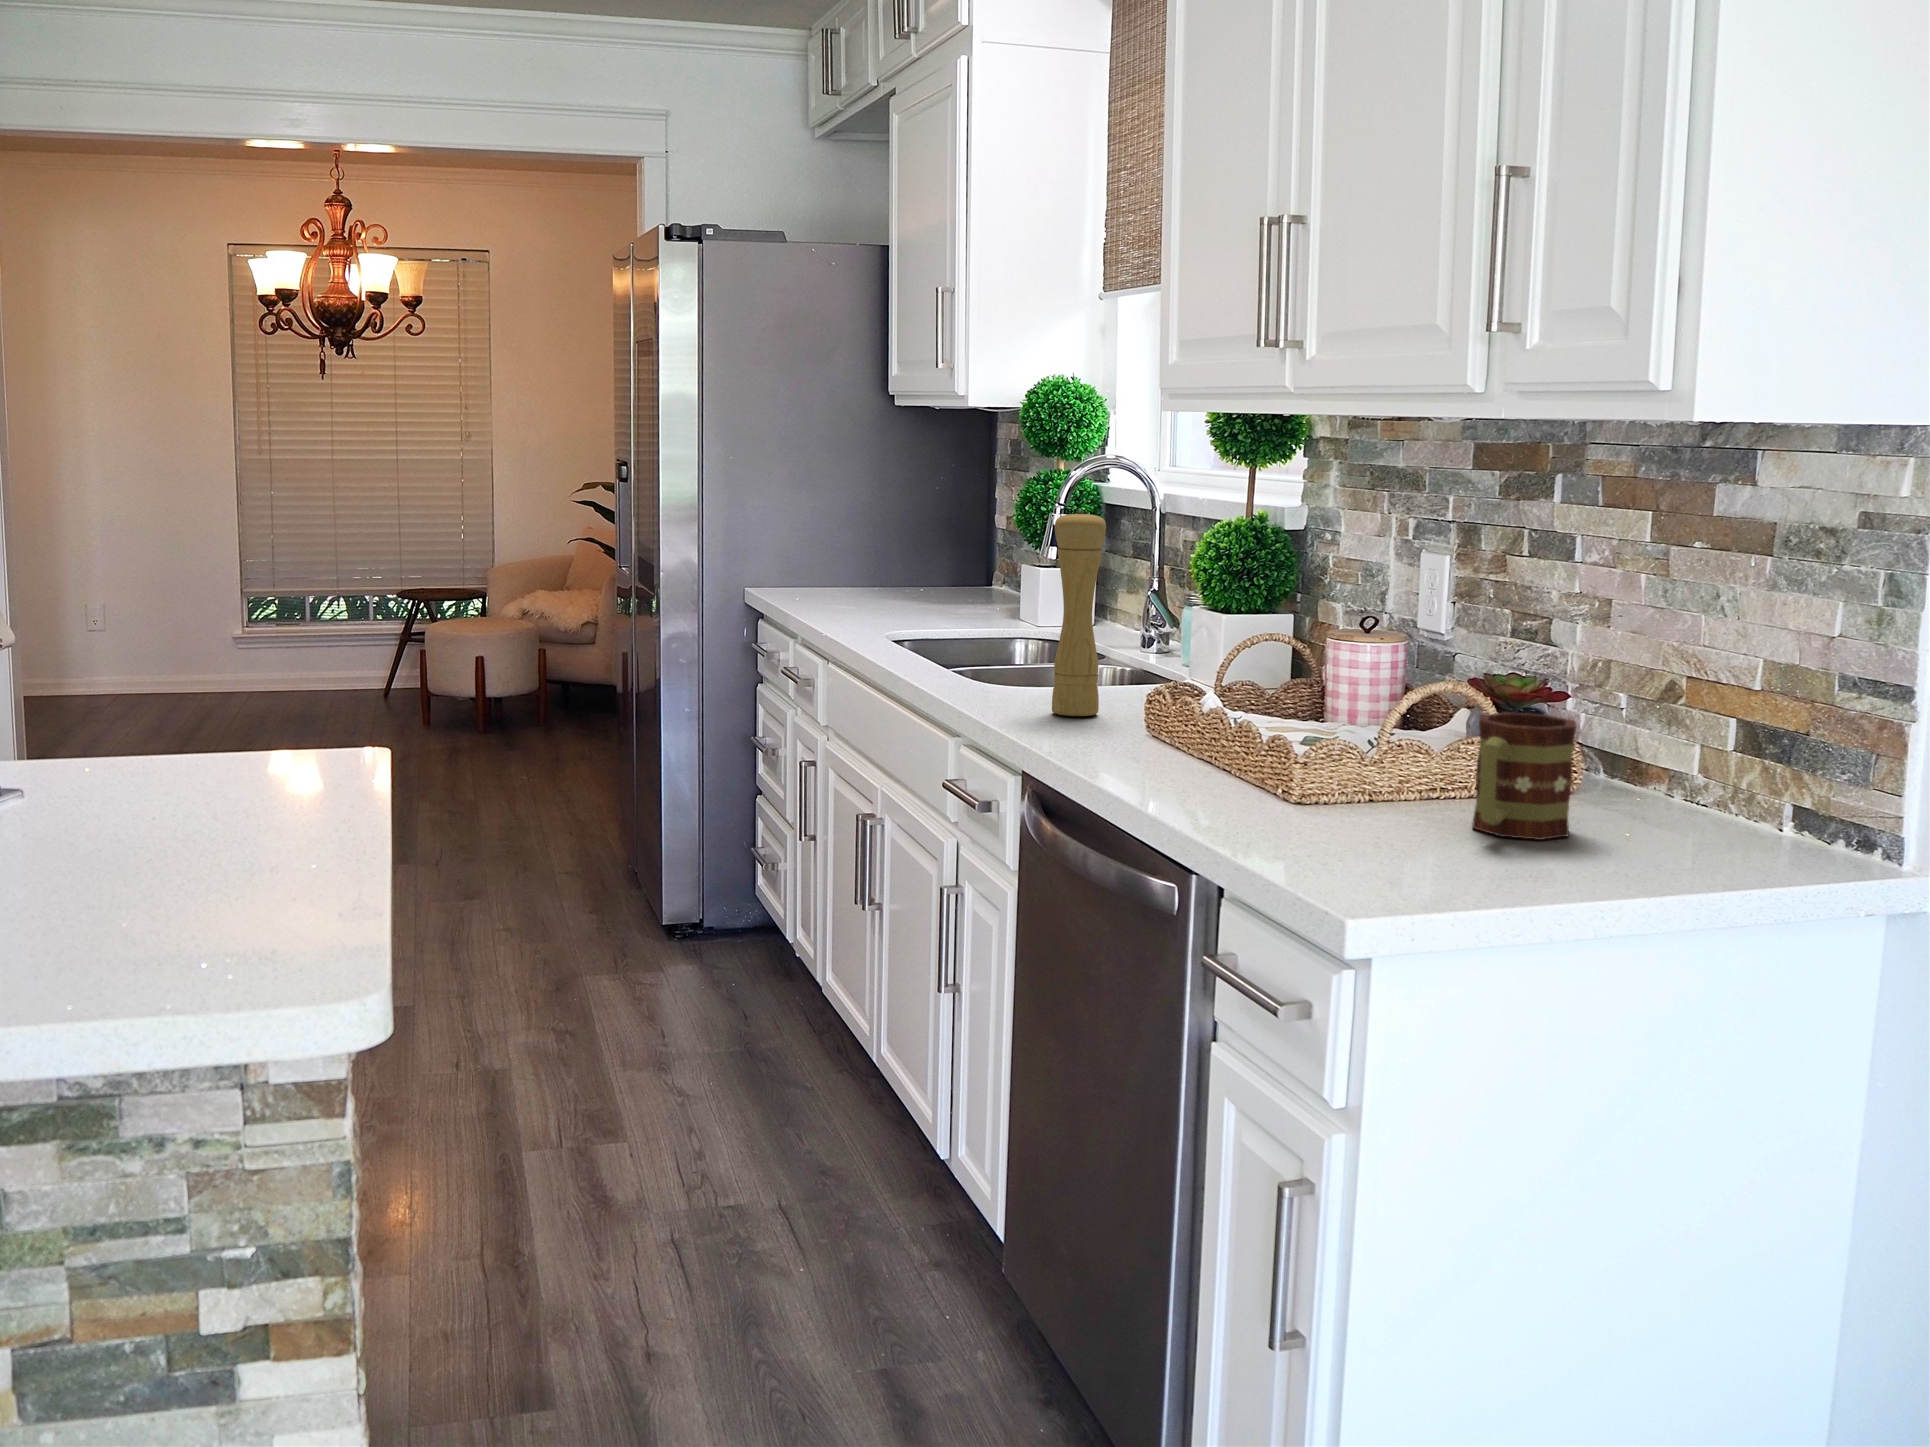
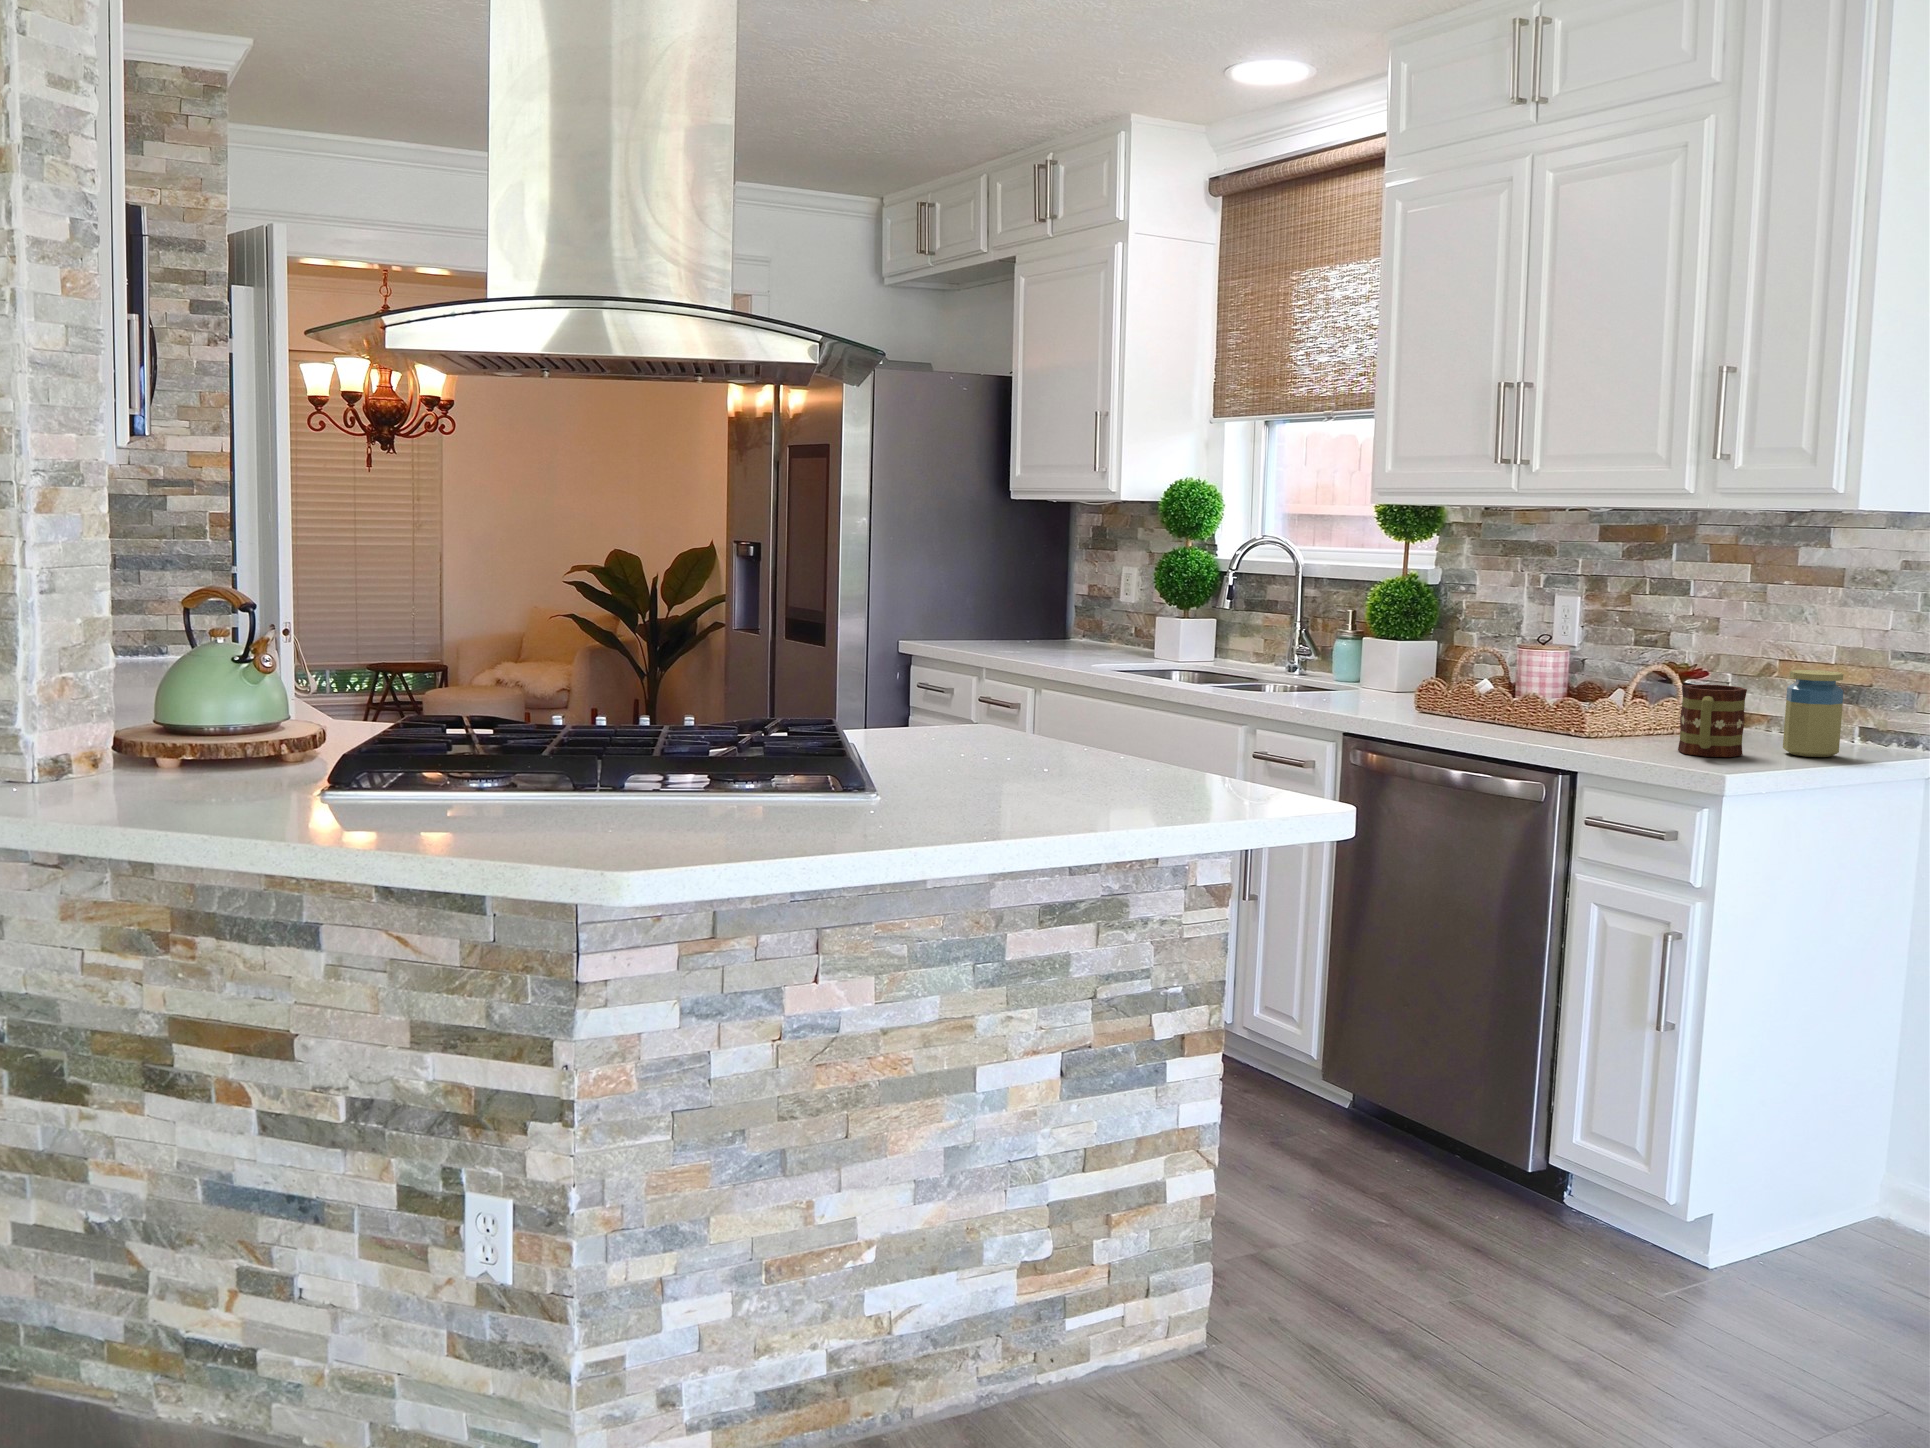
pepper mill: present [1052,511,1106,716] -> none [1320,571,1358,709]
jar: none [1651,695,1746,847] -> present [1783,670,1844,757]

